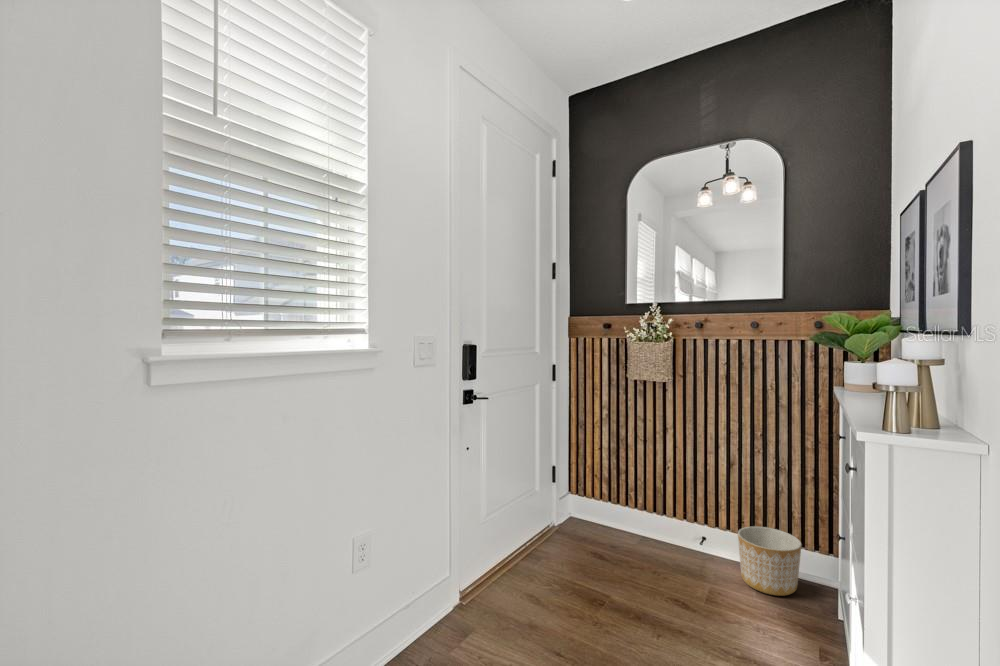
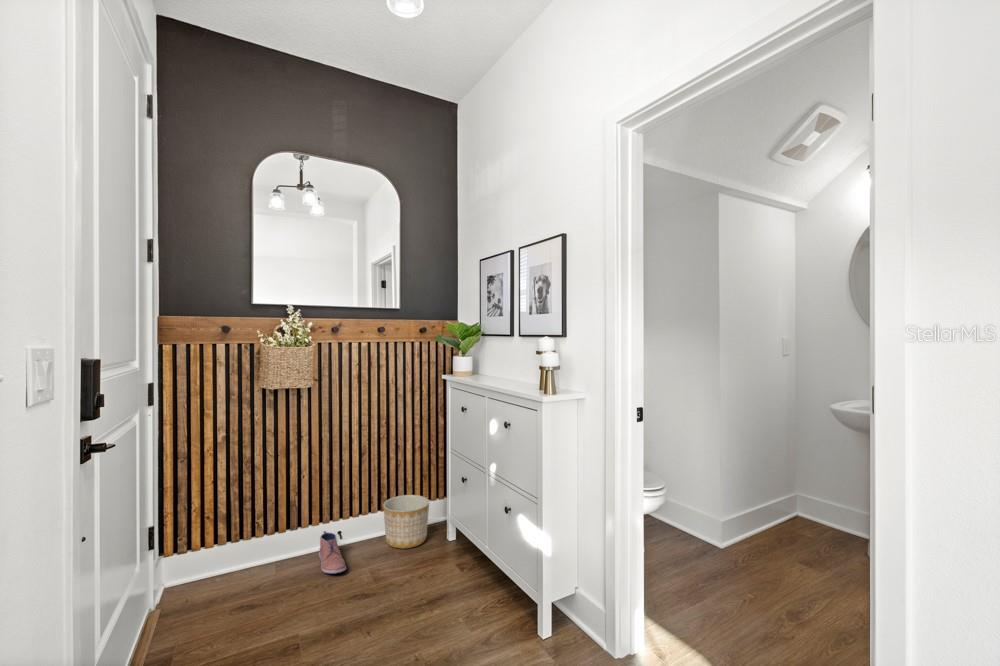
shoe: none [658,528,688,570] -> present [319,531,346,574]

